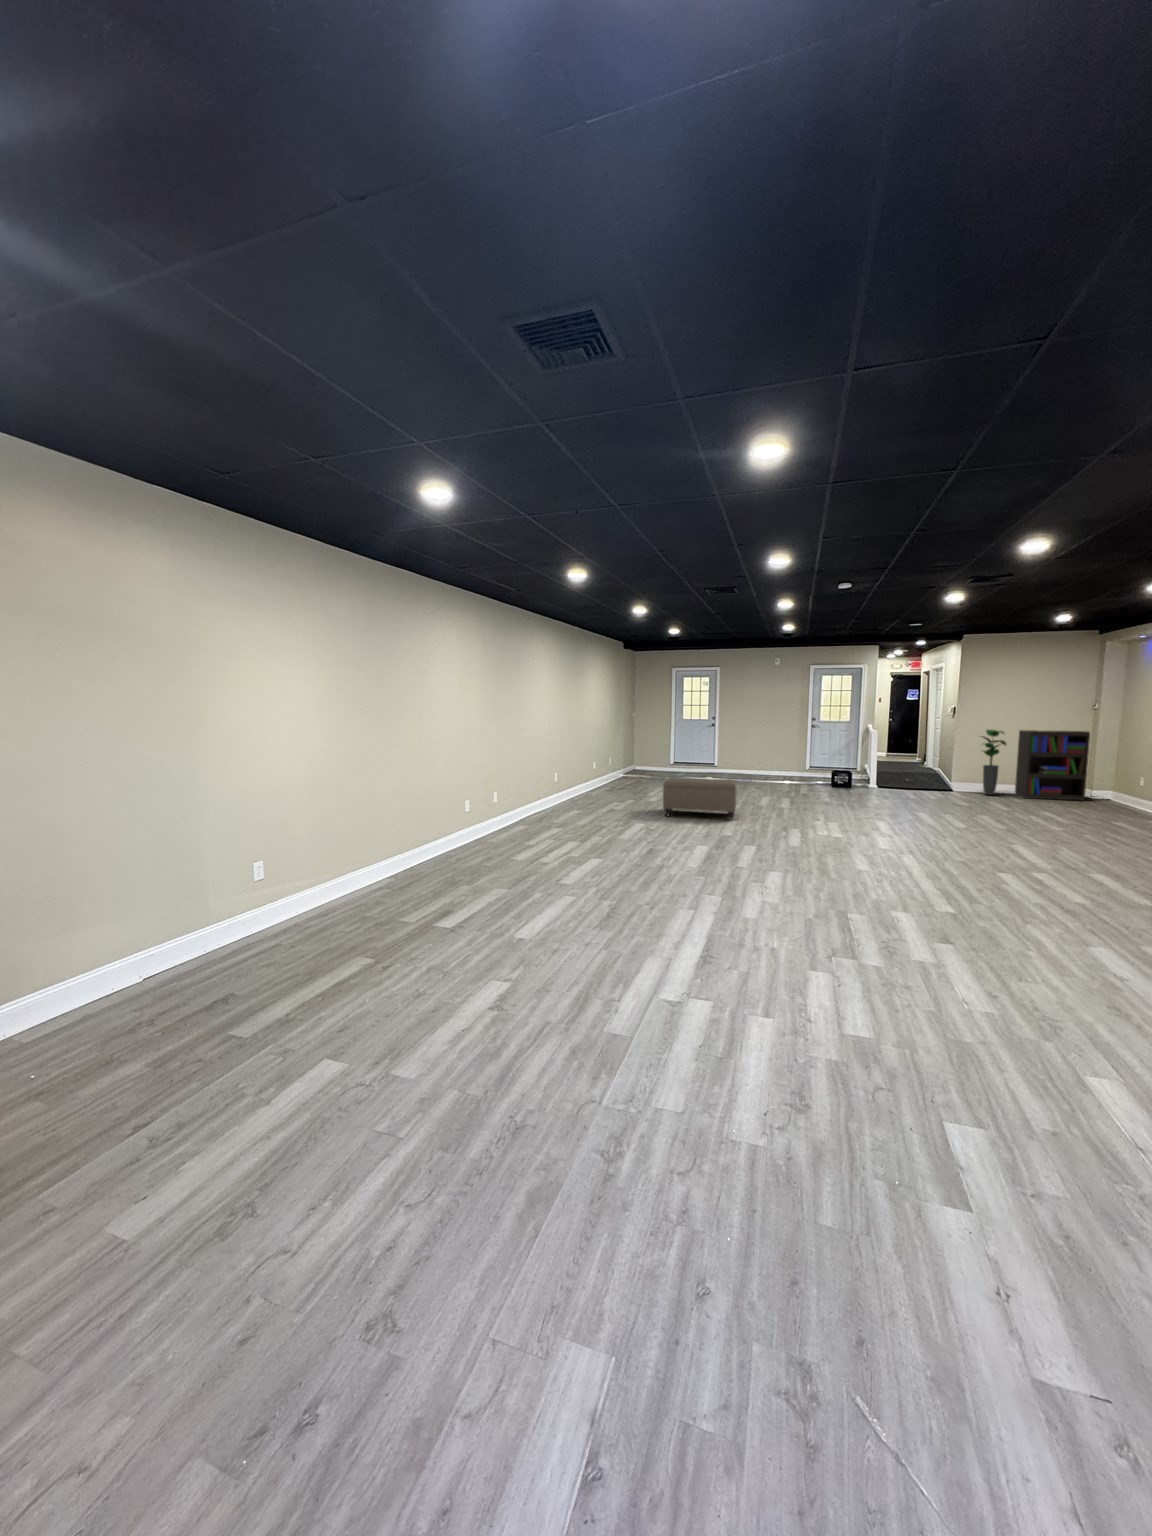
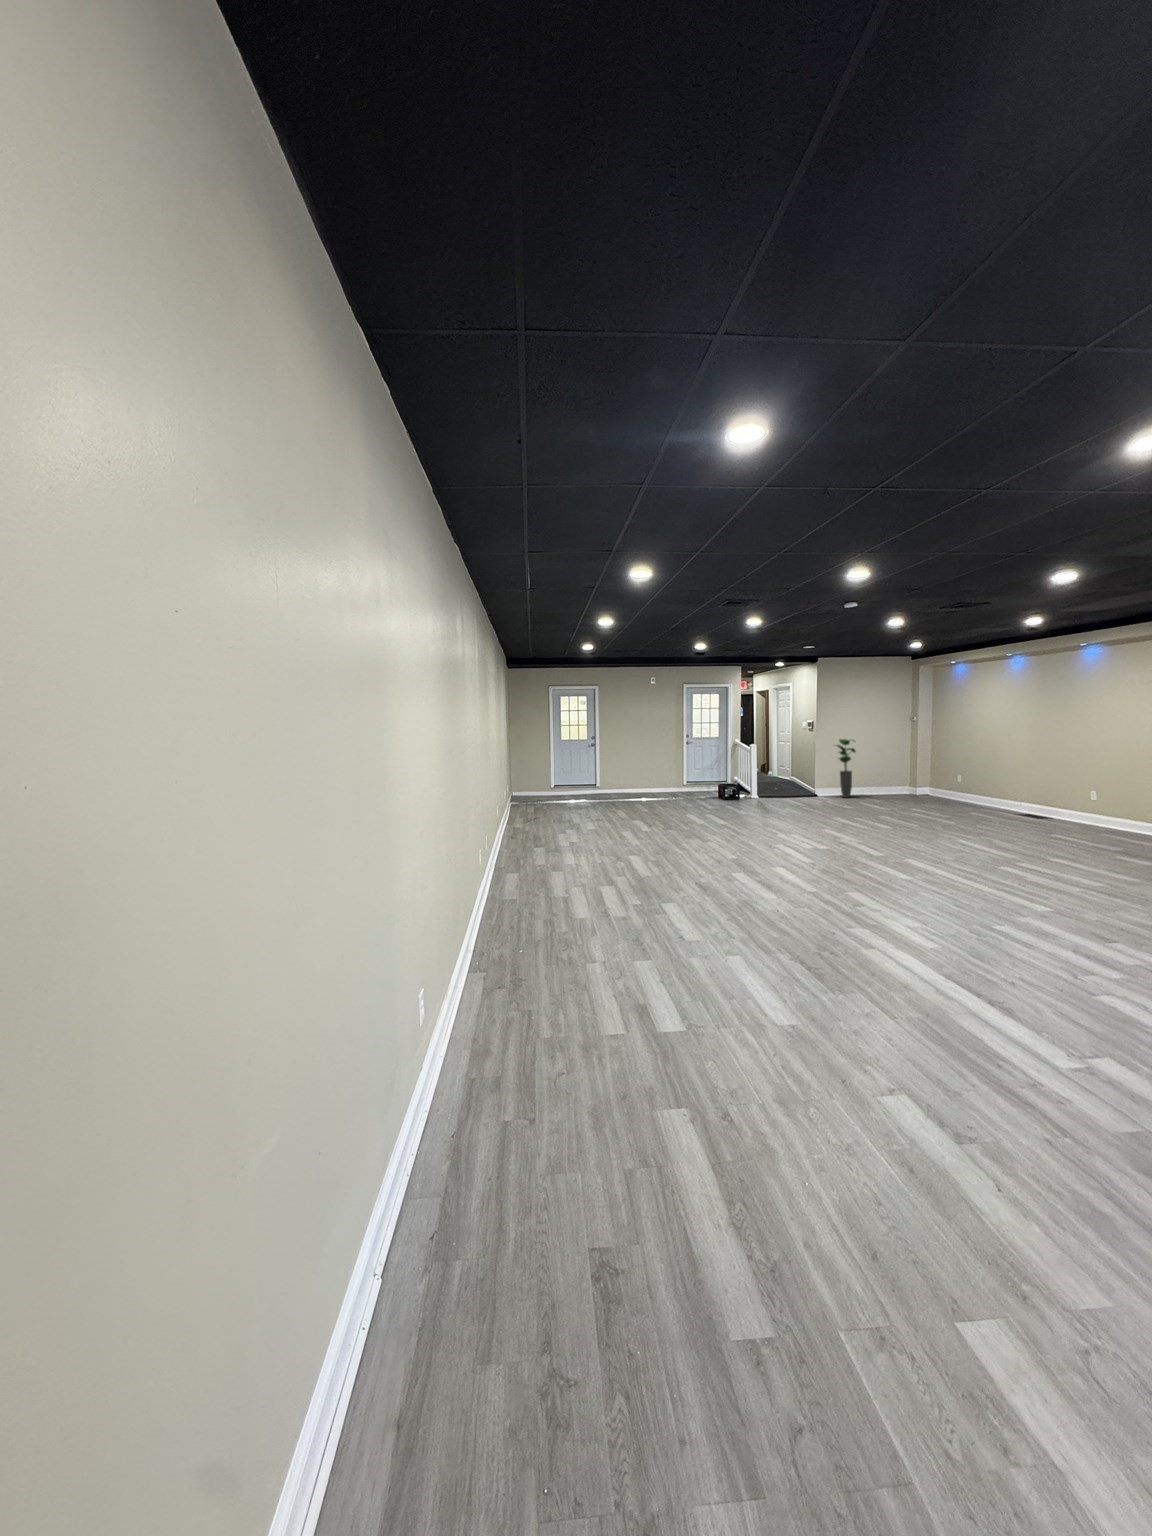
bookshelf: present [1015,730,1090,800] -> none [863,738,917,798]
ottoman: present [663,777,737,819] -> none [595,791,671,831]

